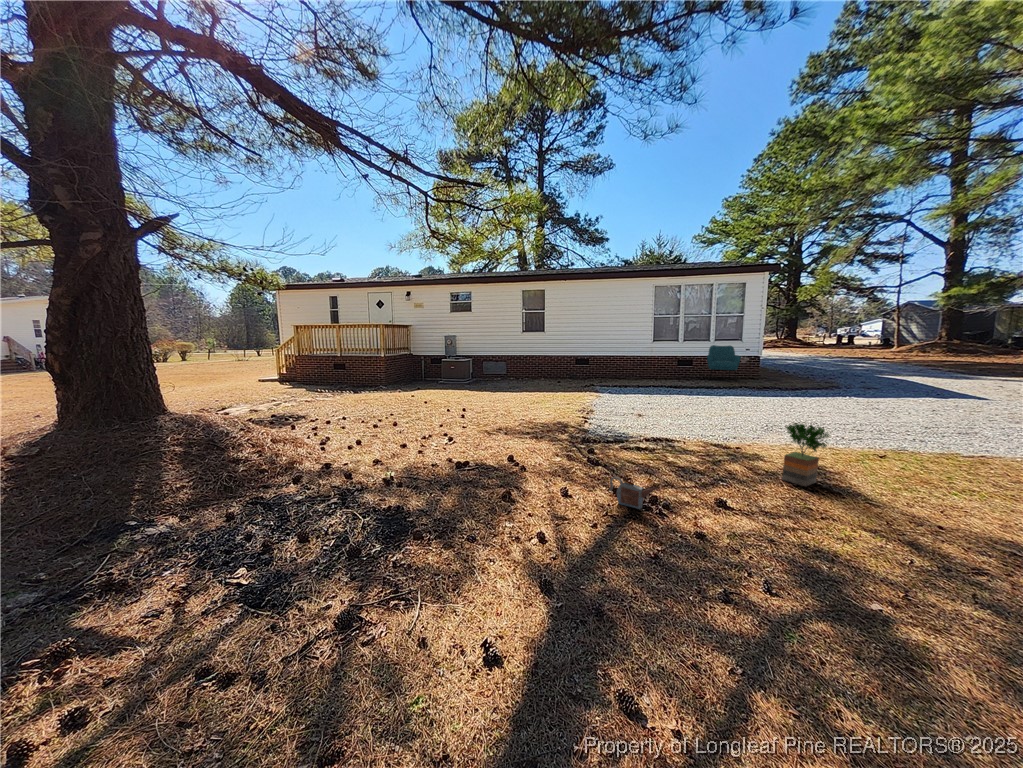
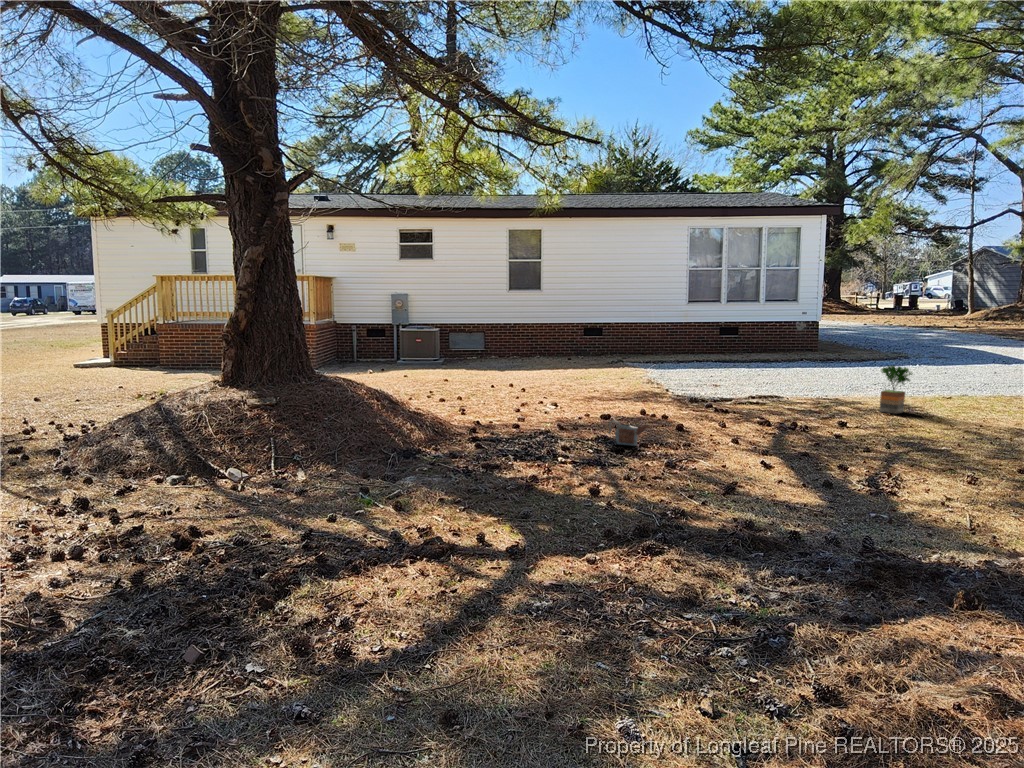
armchair: present [707,345,741,381] -> none [759,307,800,353]
watering can: present [609,476,657,509] -> present [608,420,649,446]

